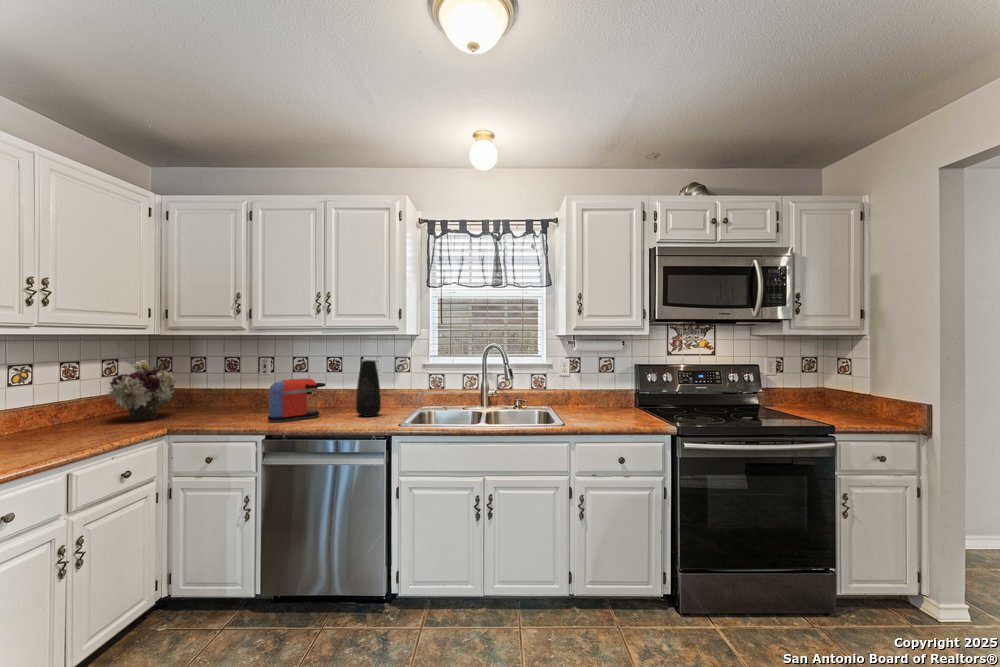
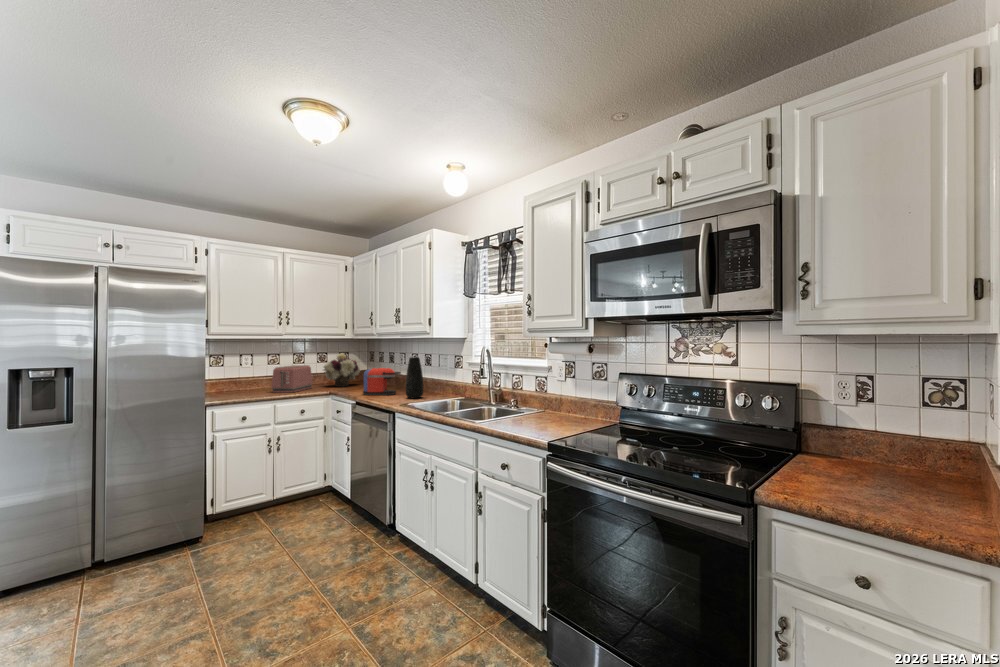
toaster: none [47,385,111,444] -> present [272,365,312,393]

